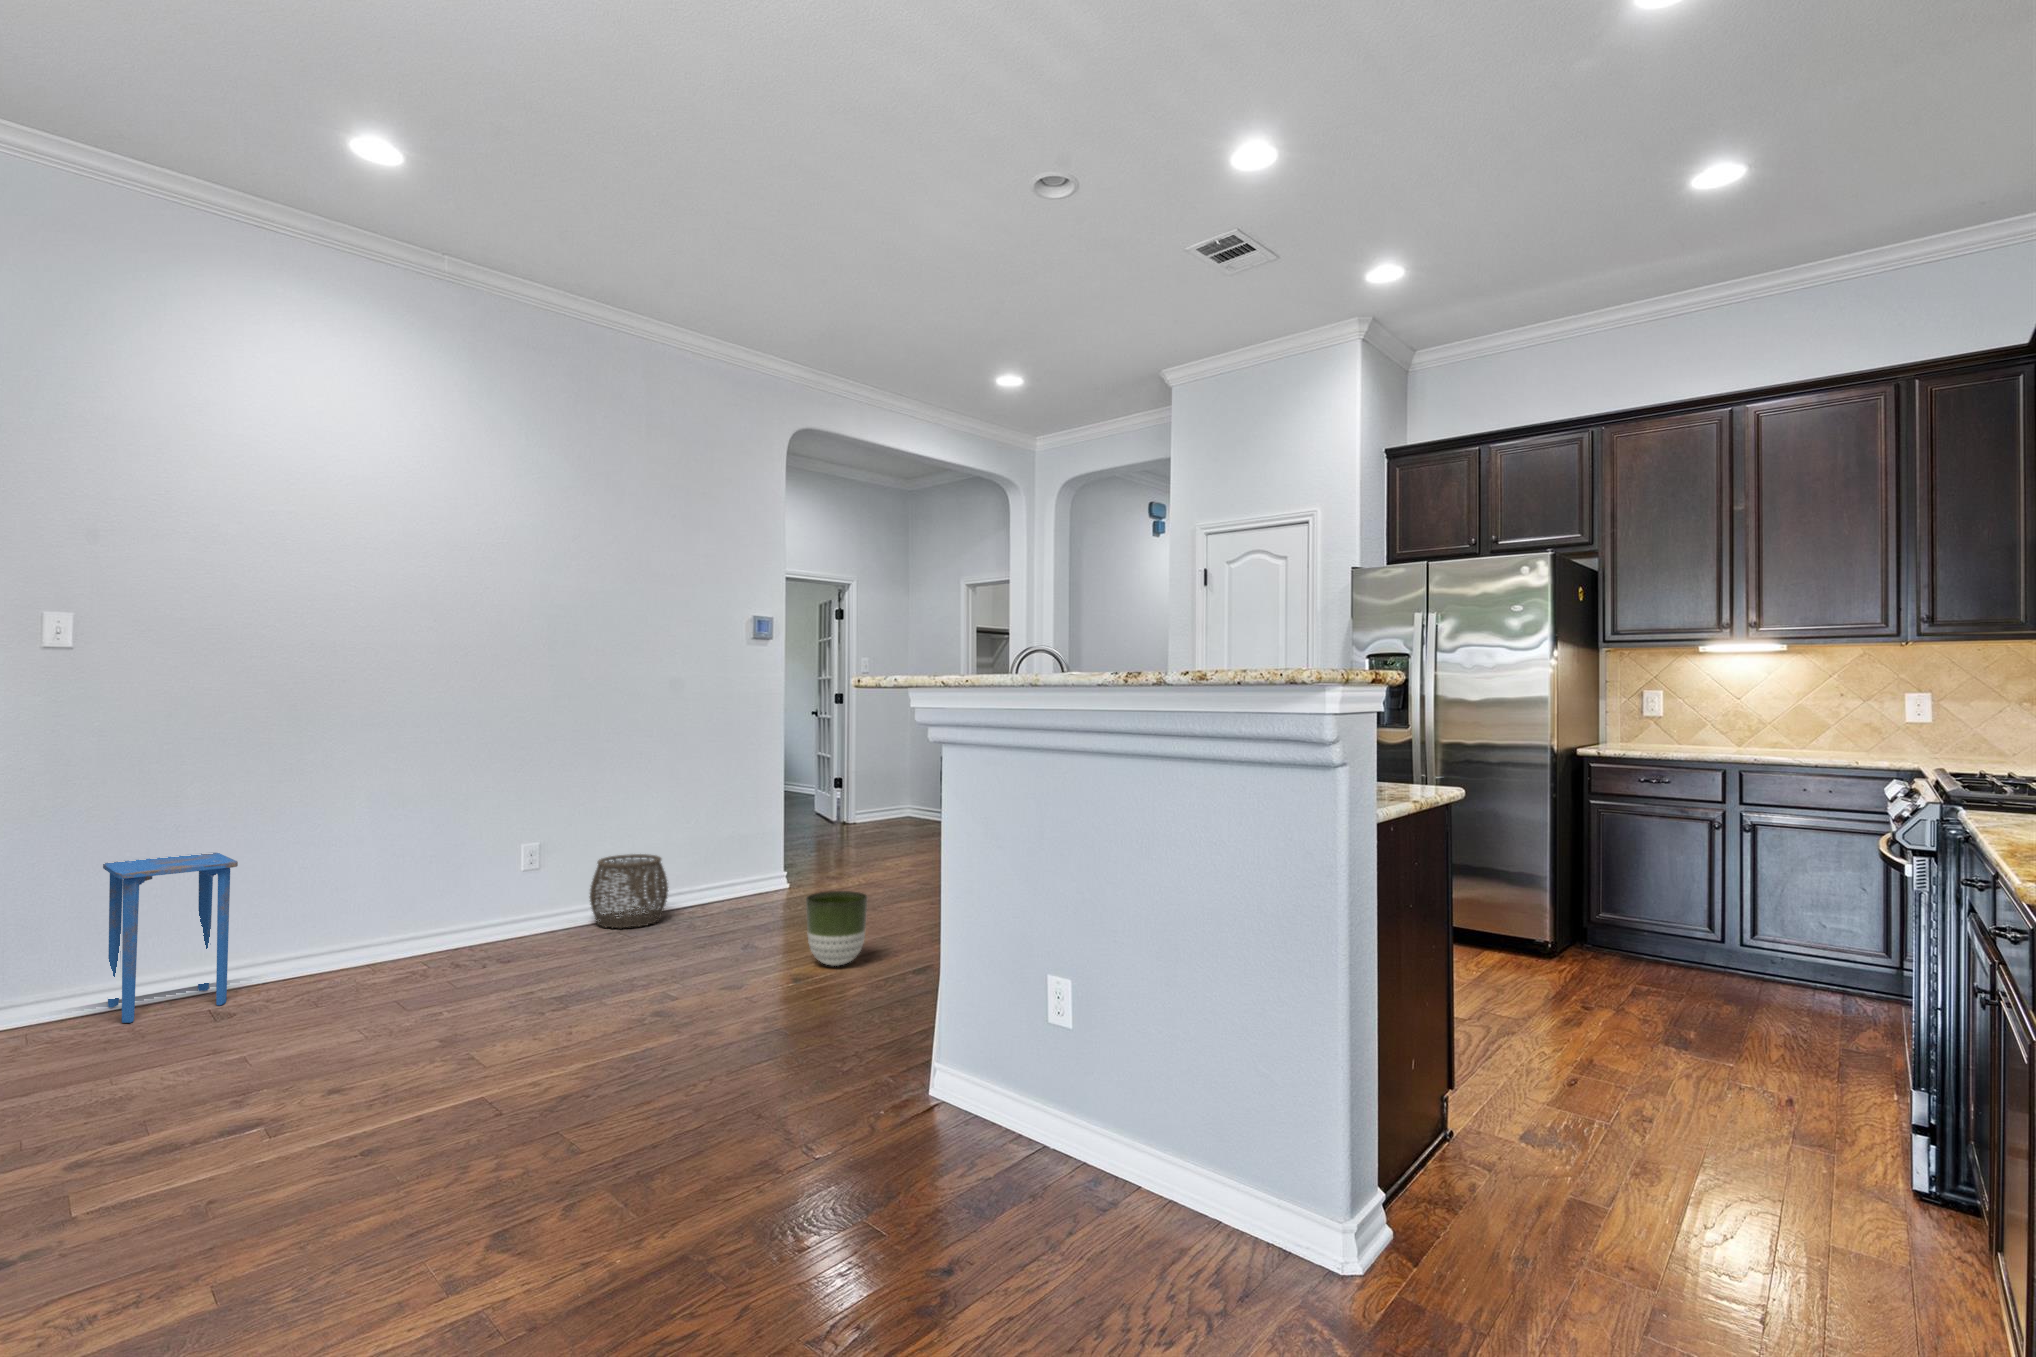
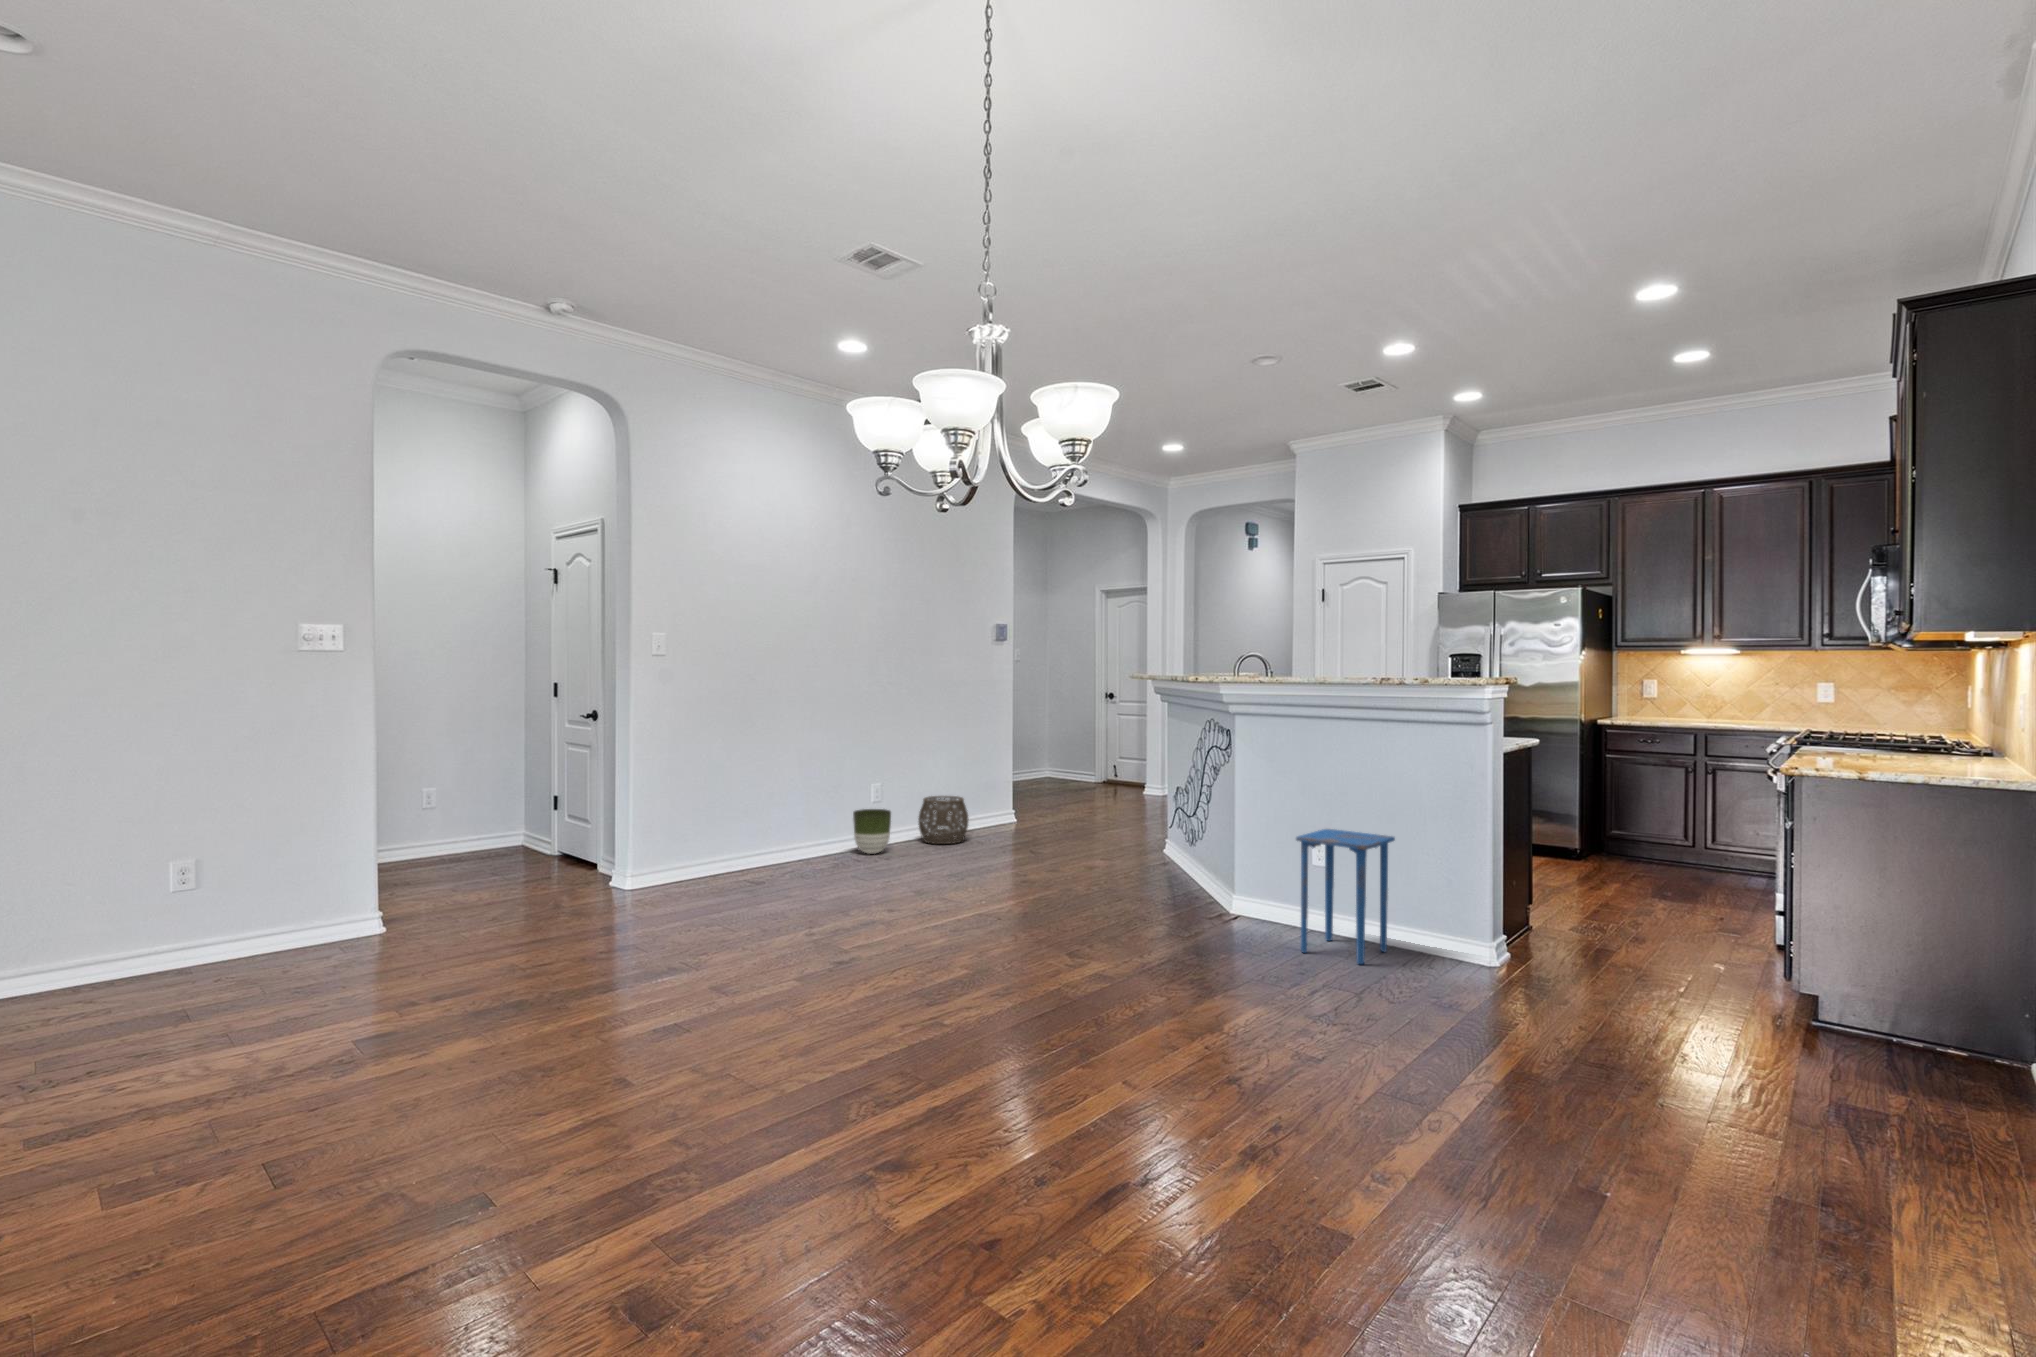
side table: present [103,853,238,1023] -> present [1296,829,1395,964]
planter: present [806,891,867,966] -> present [853,809,891,854]

